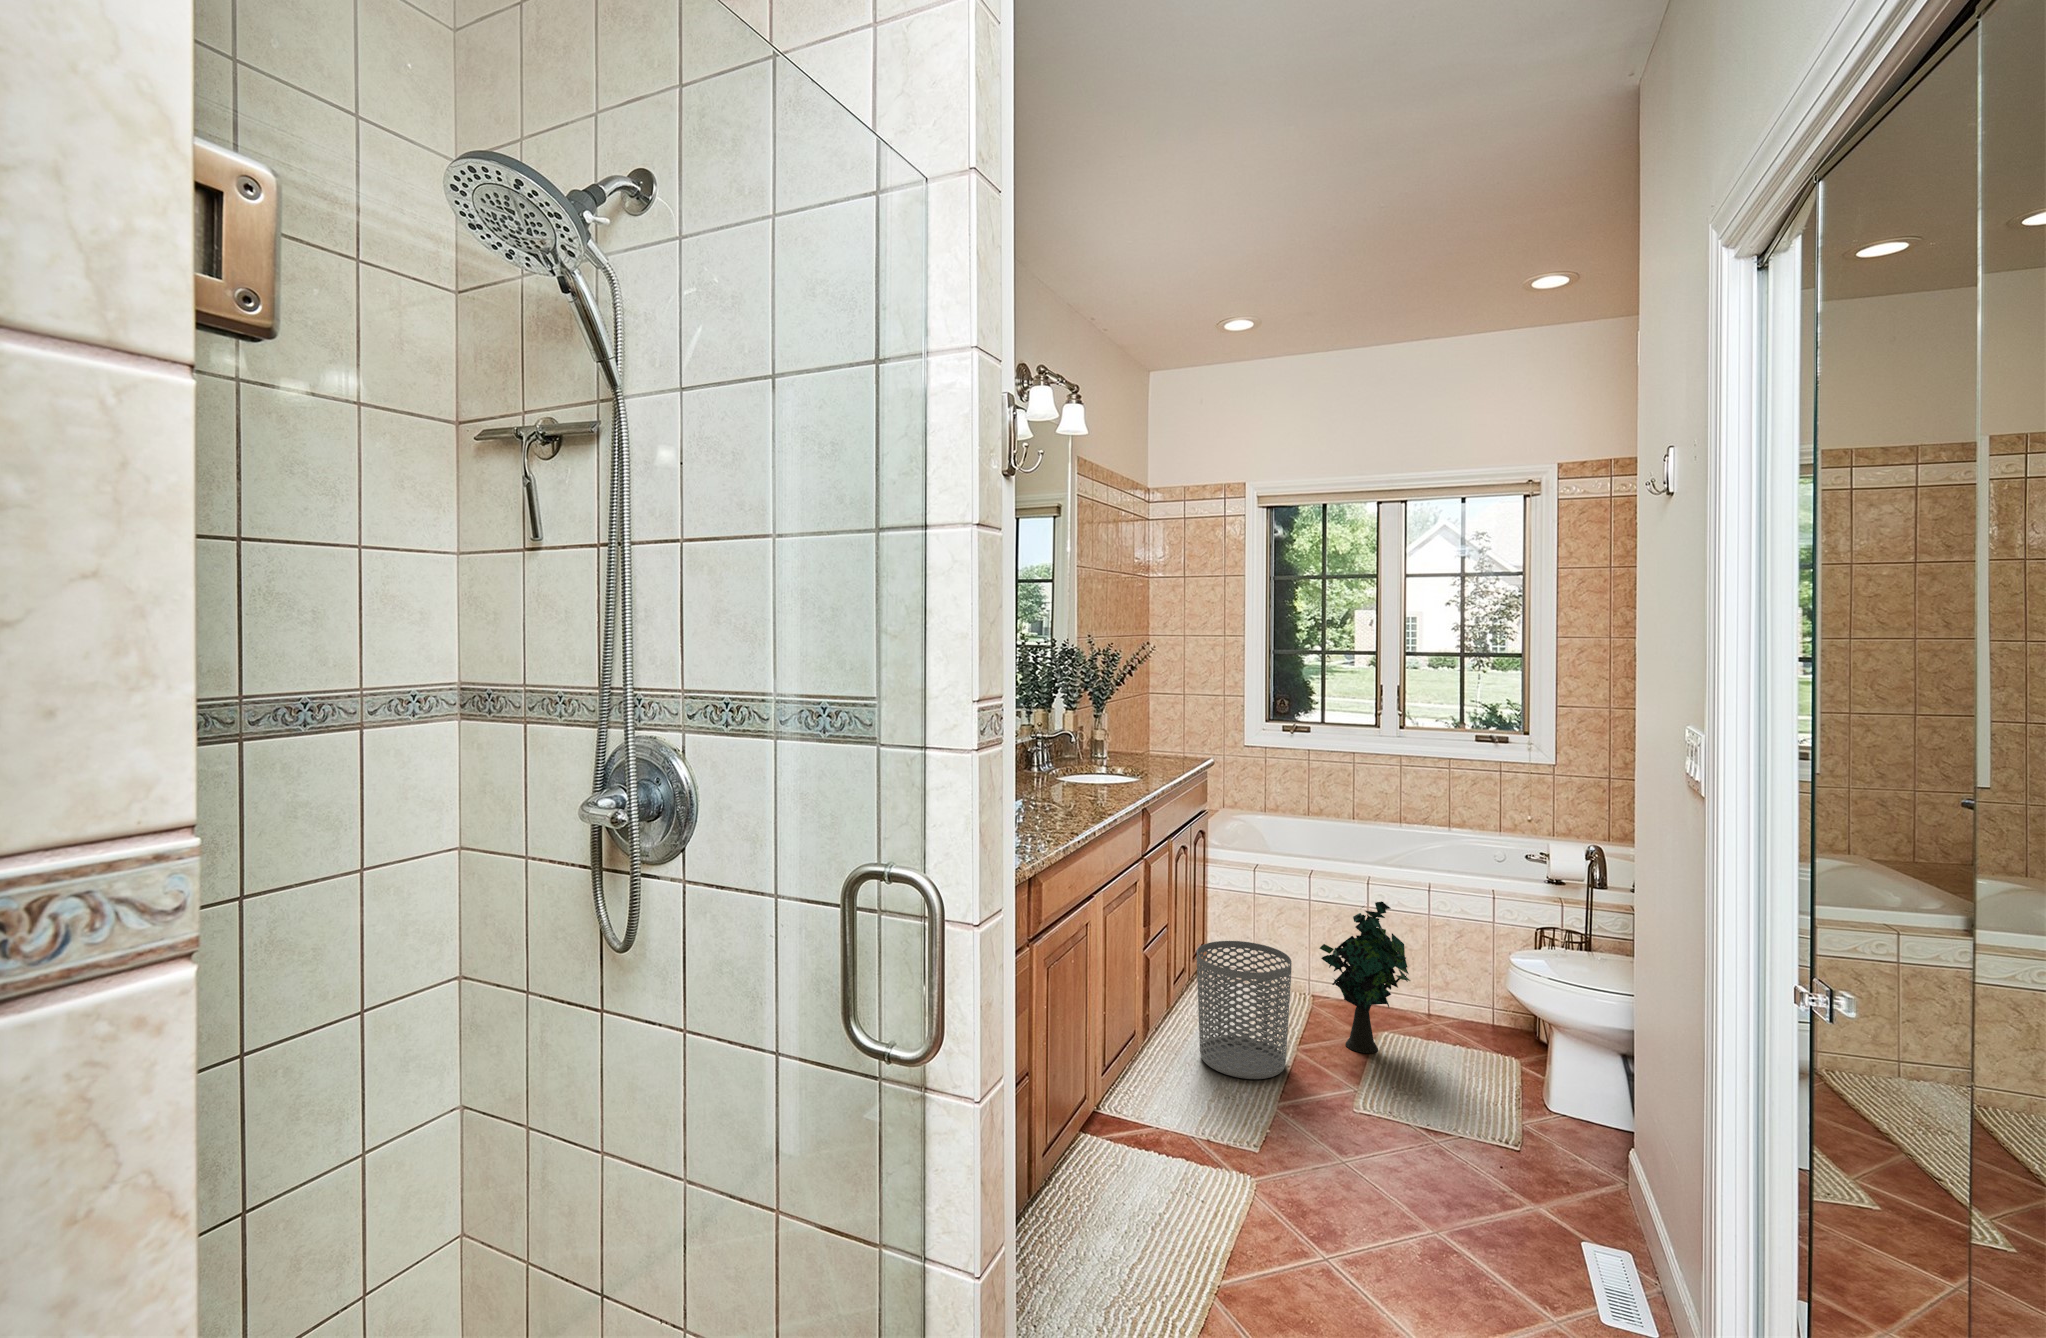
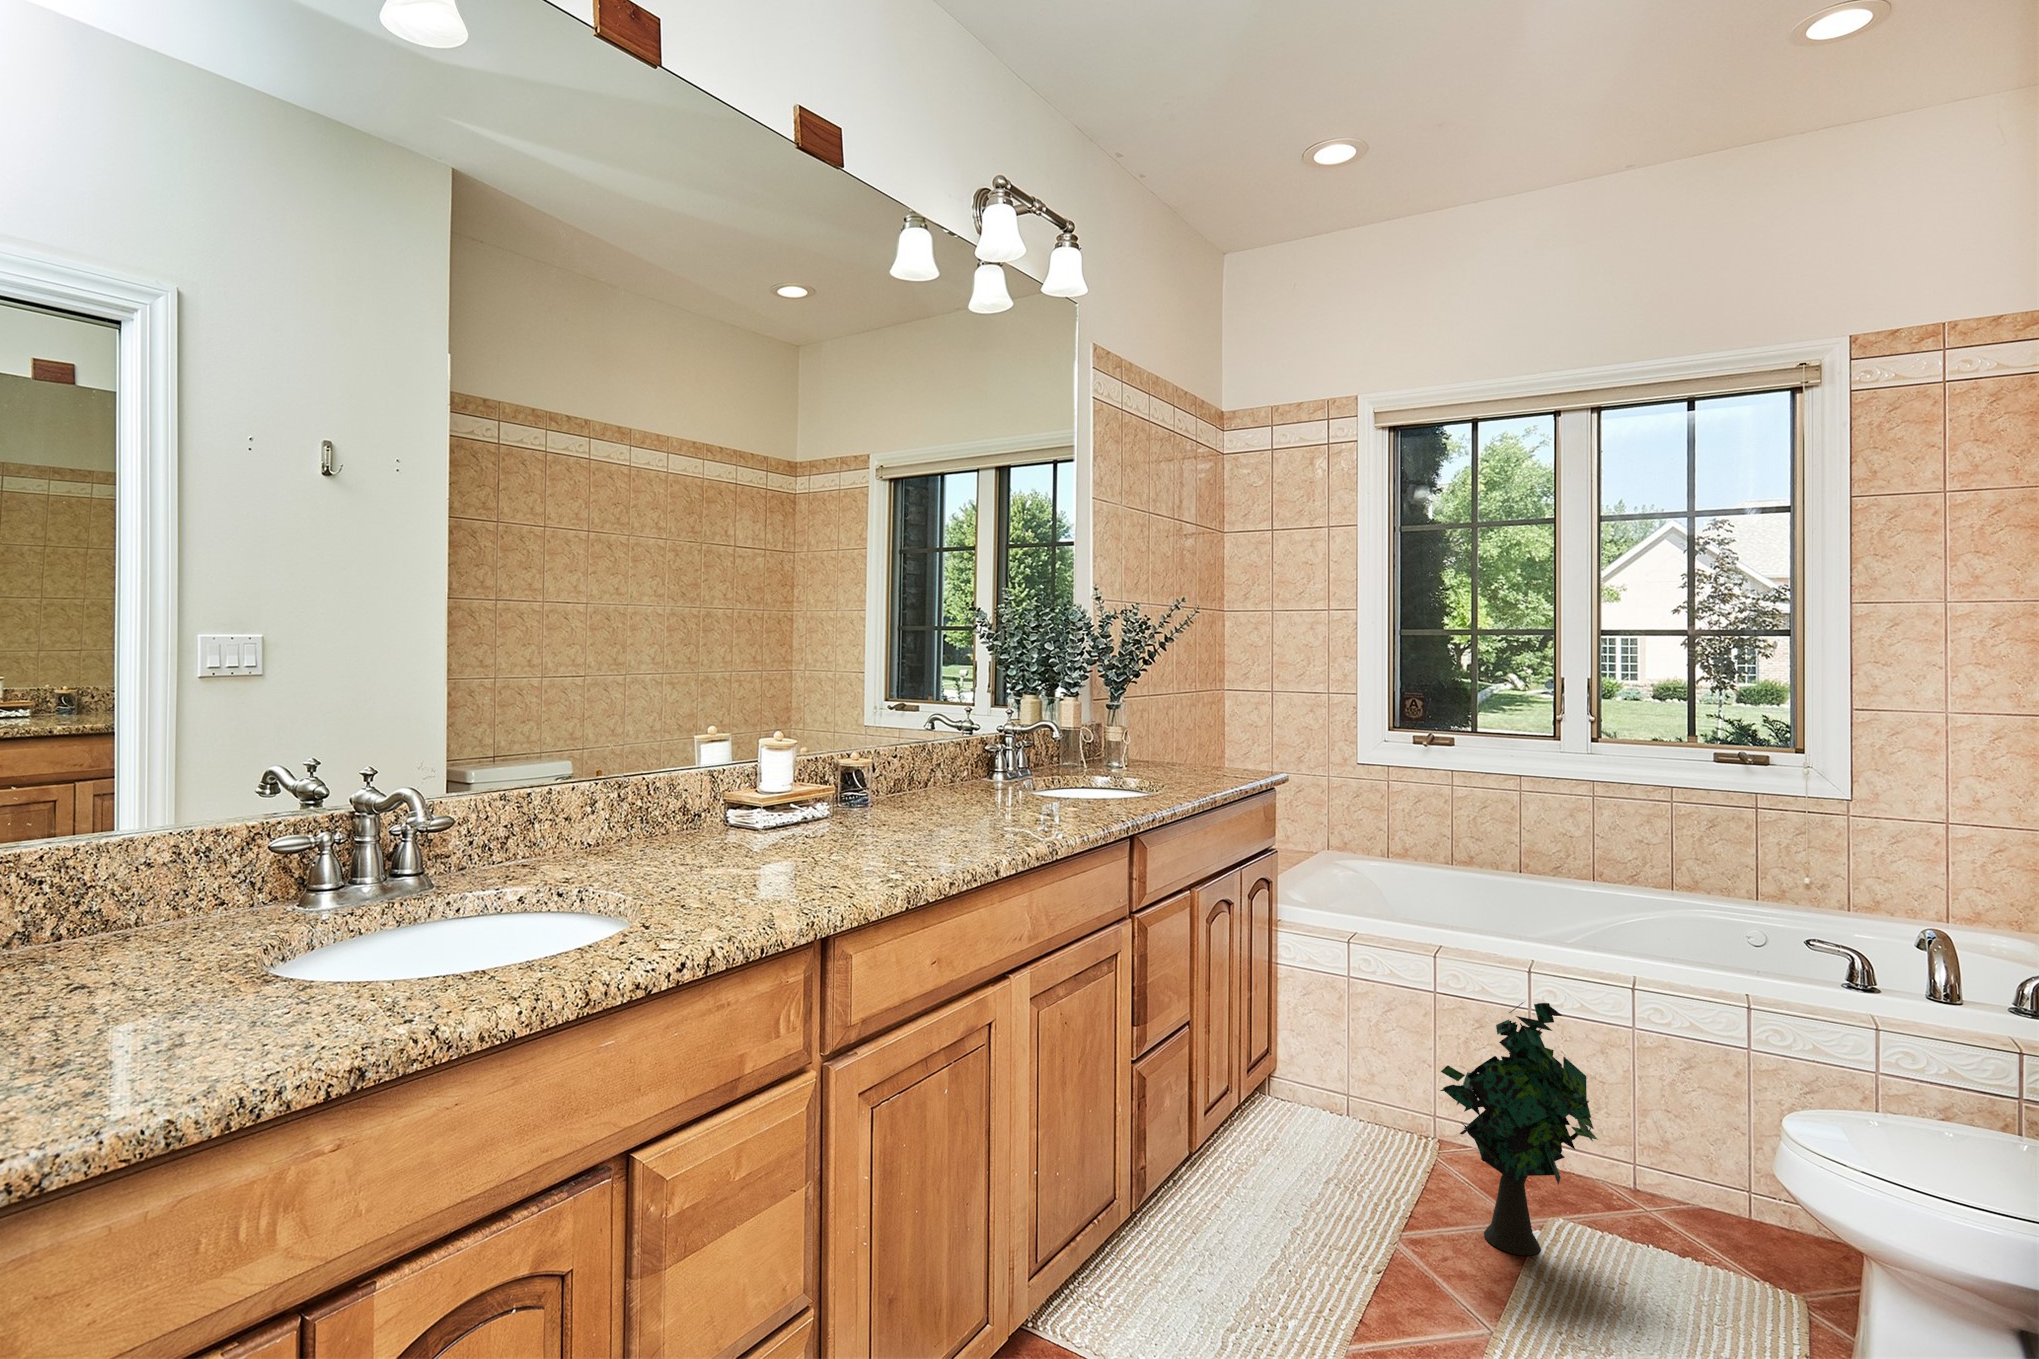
waste bin: present [1197,941,1292,1079] -> none [1227,1050,1382,1291]

